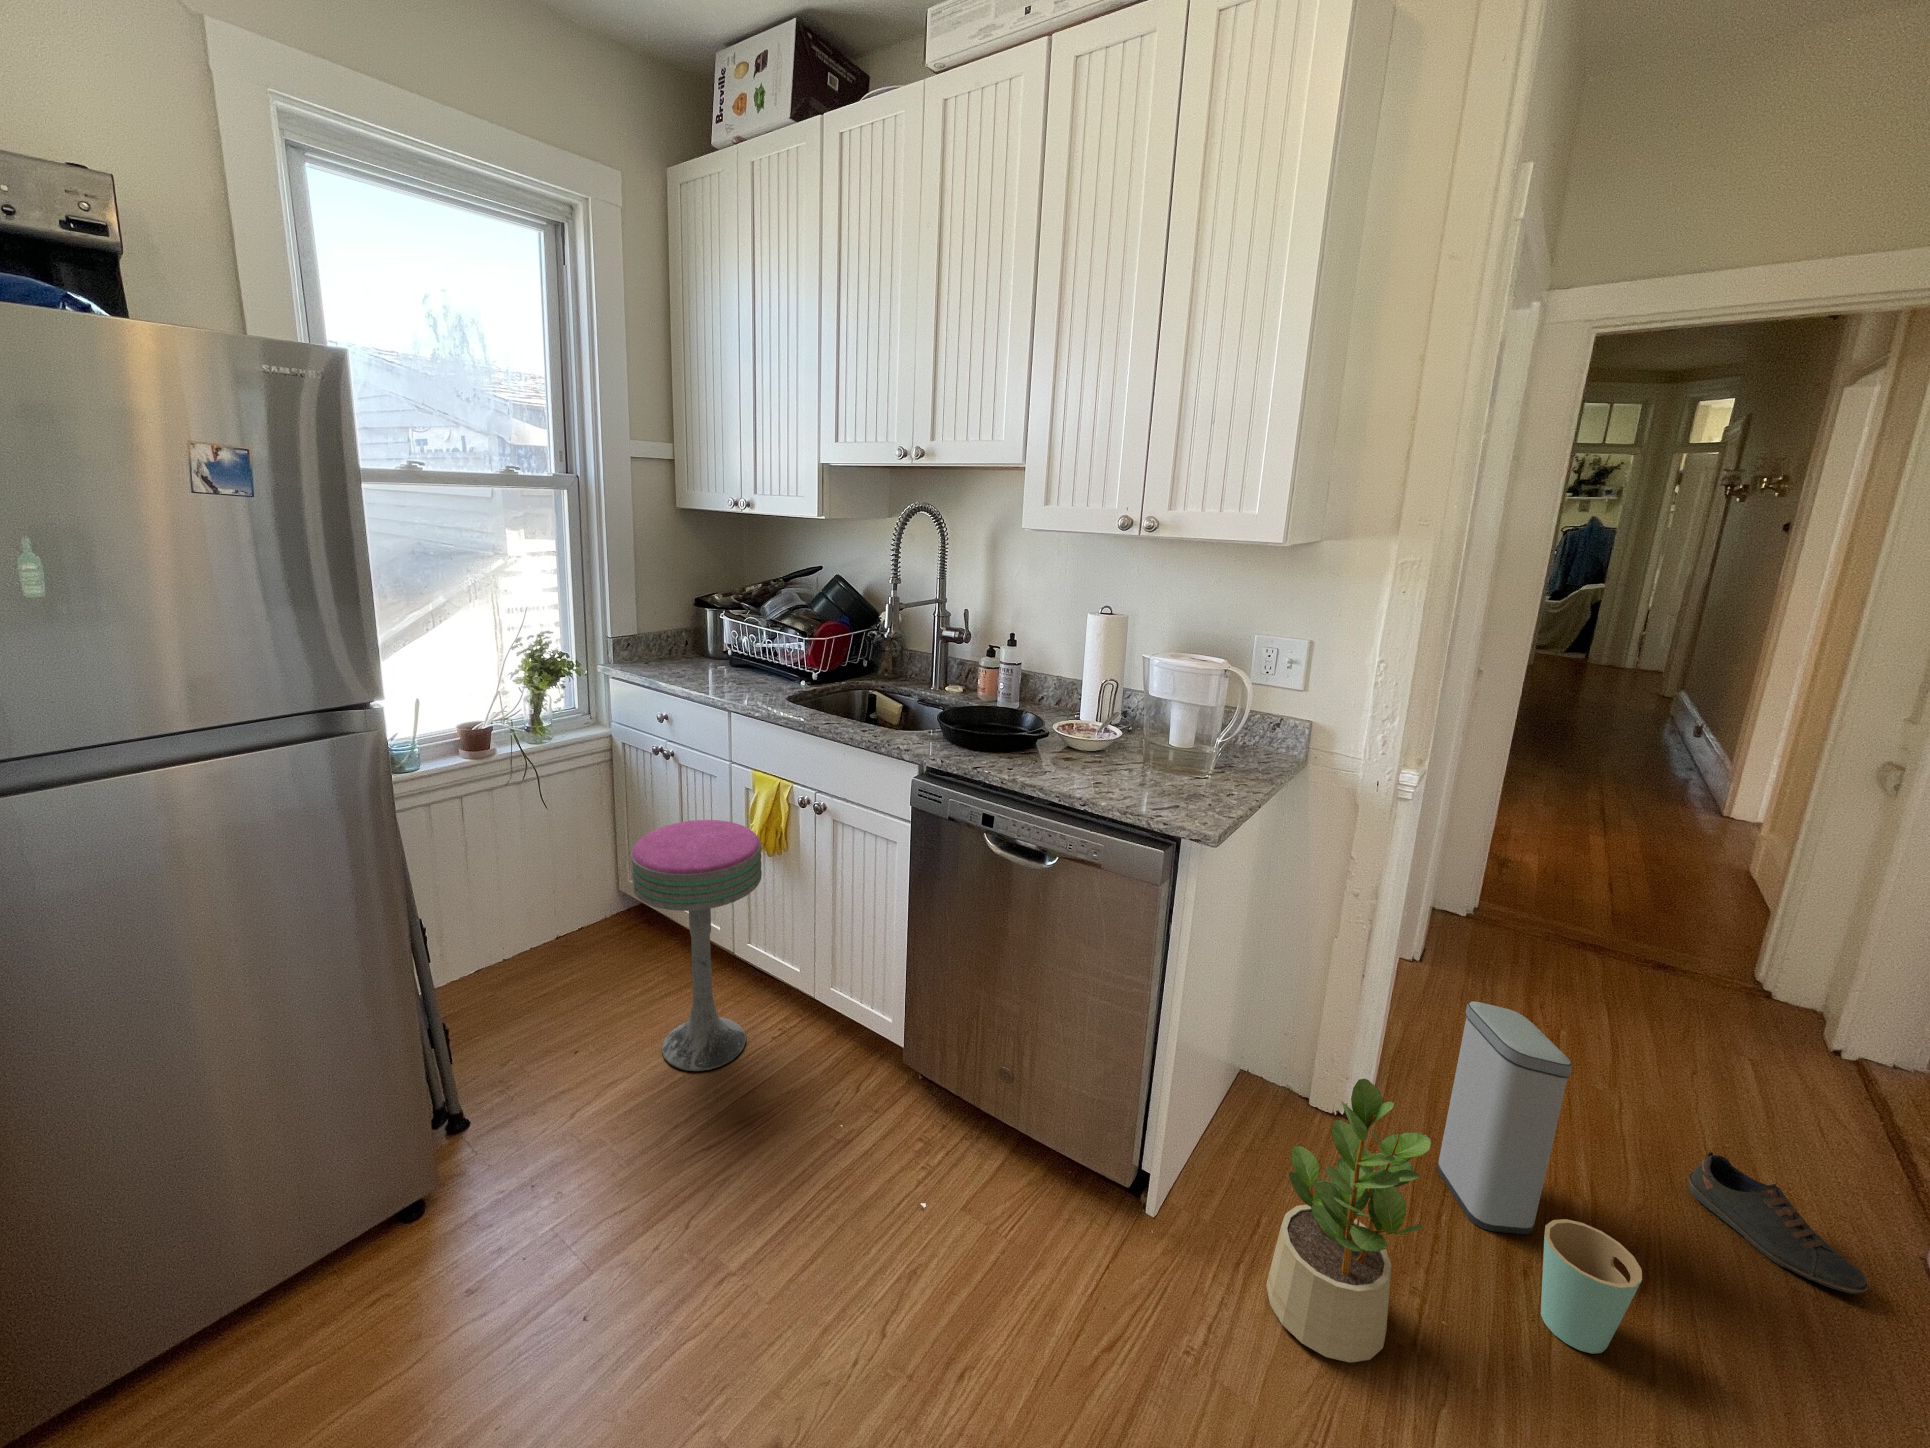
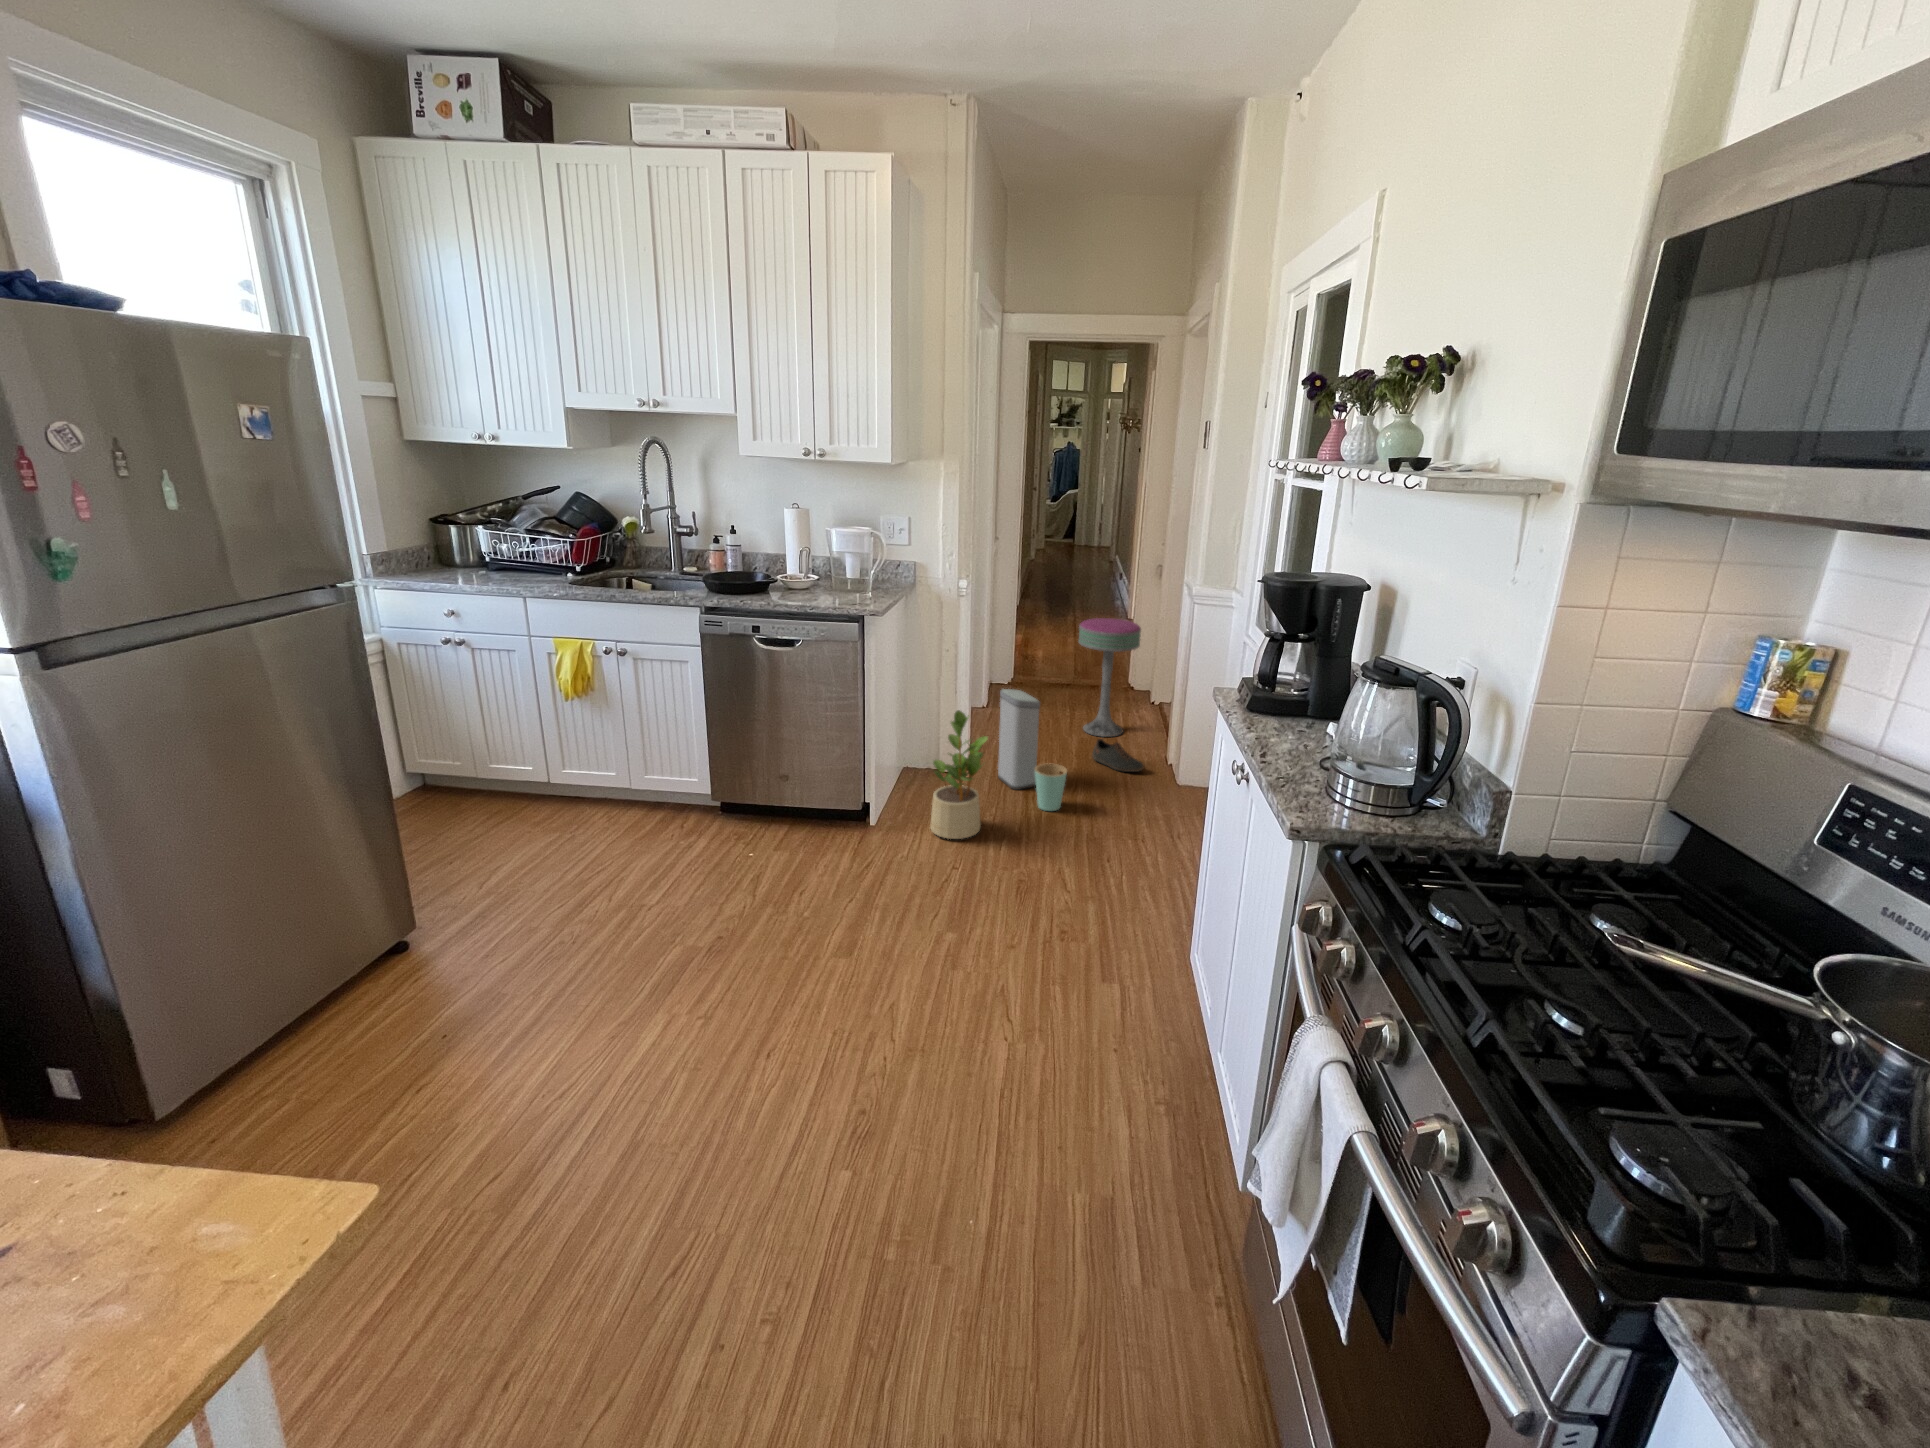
bar stool: present [631,820,762,1071] -> present [1079,618,1141,737]

